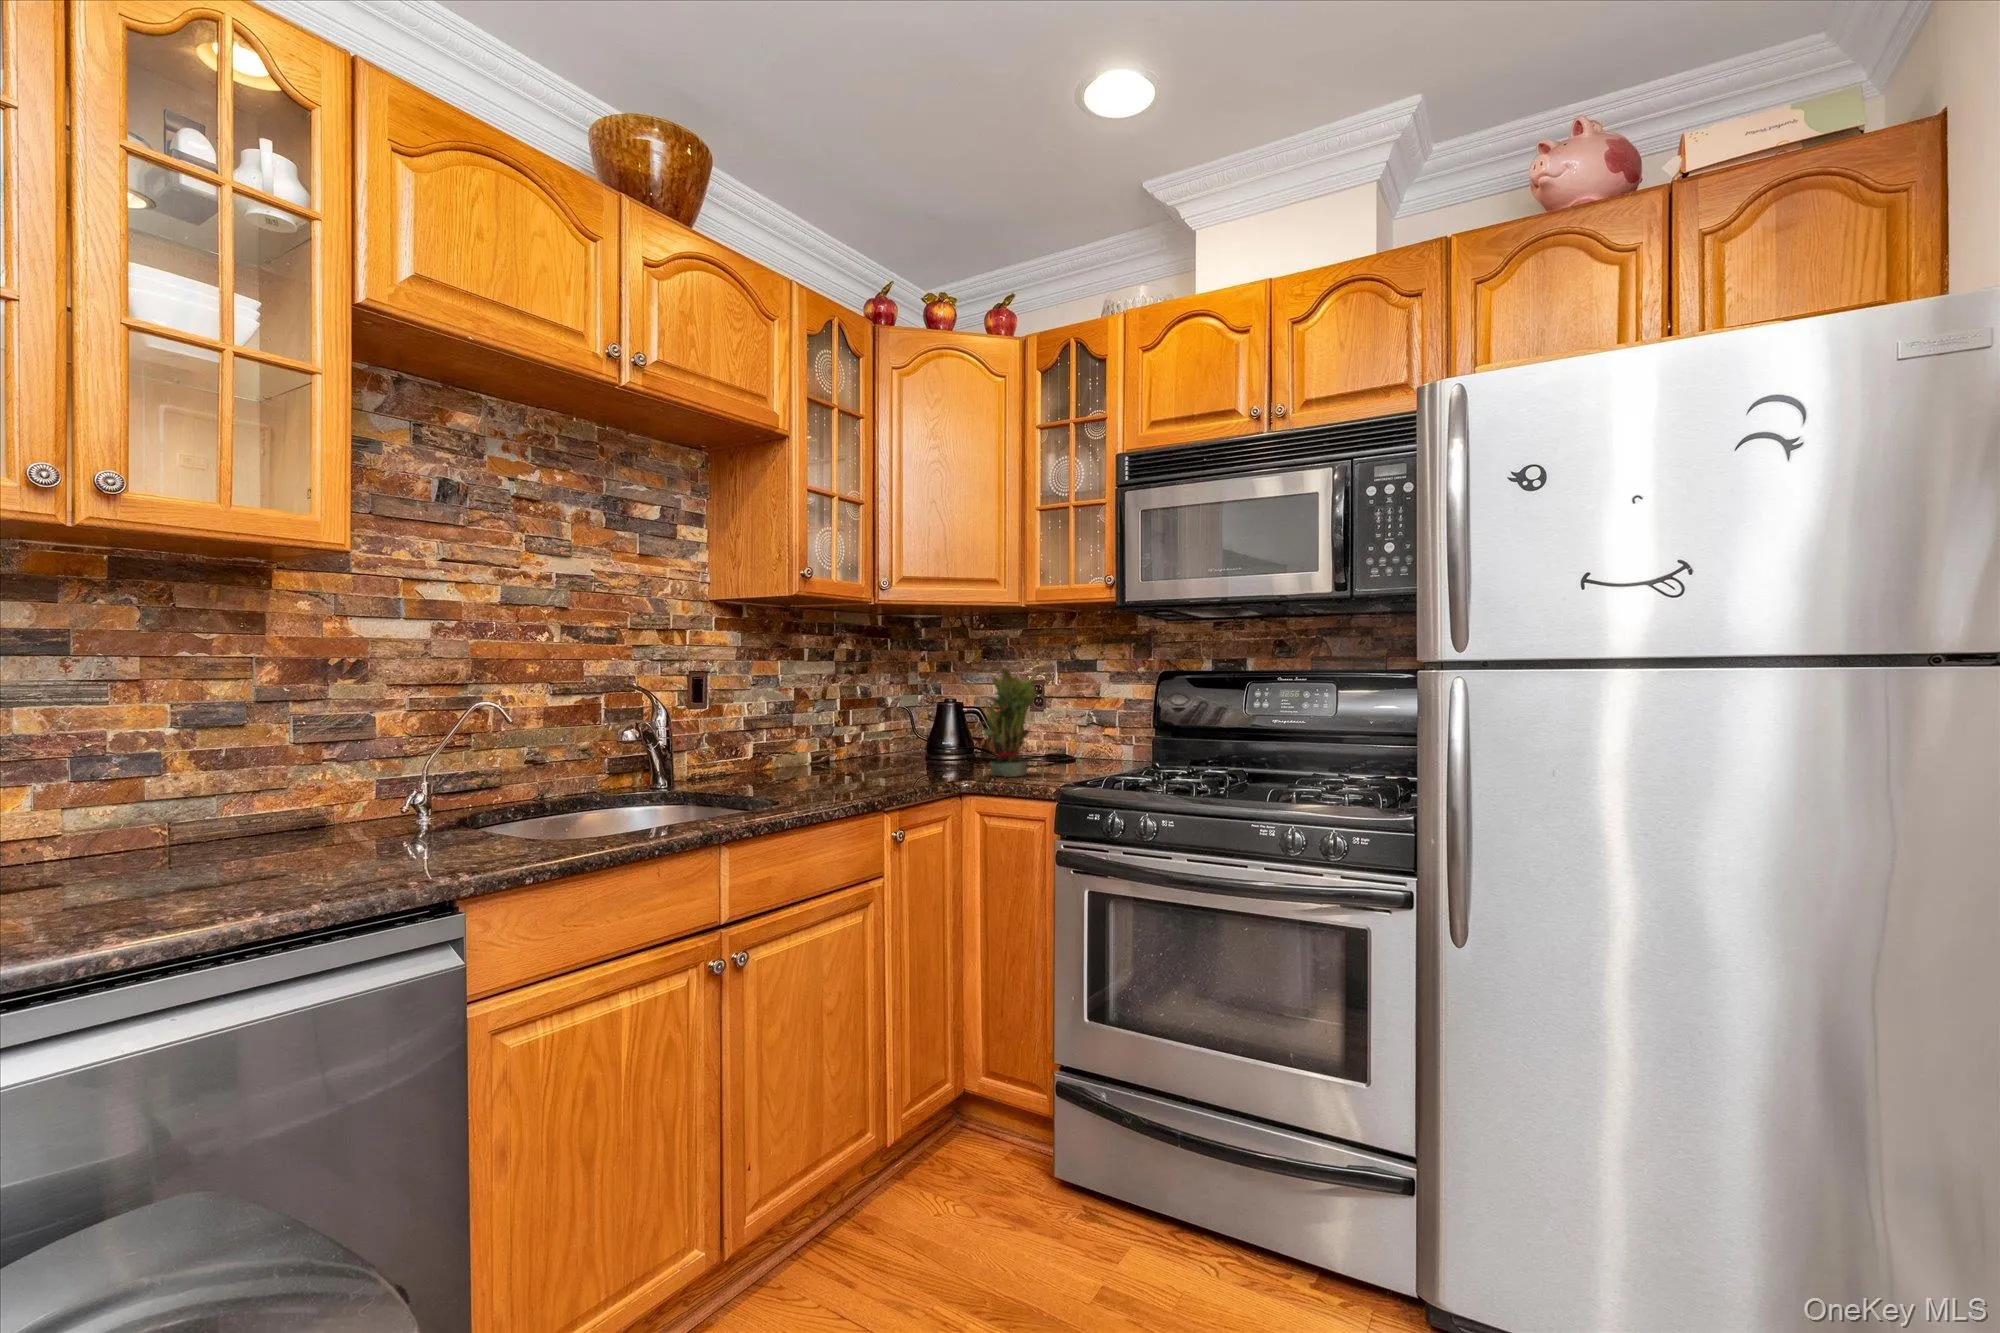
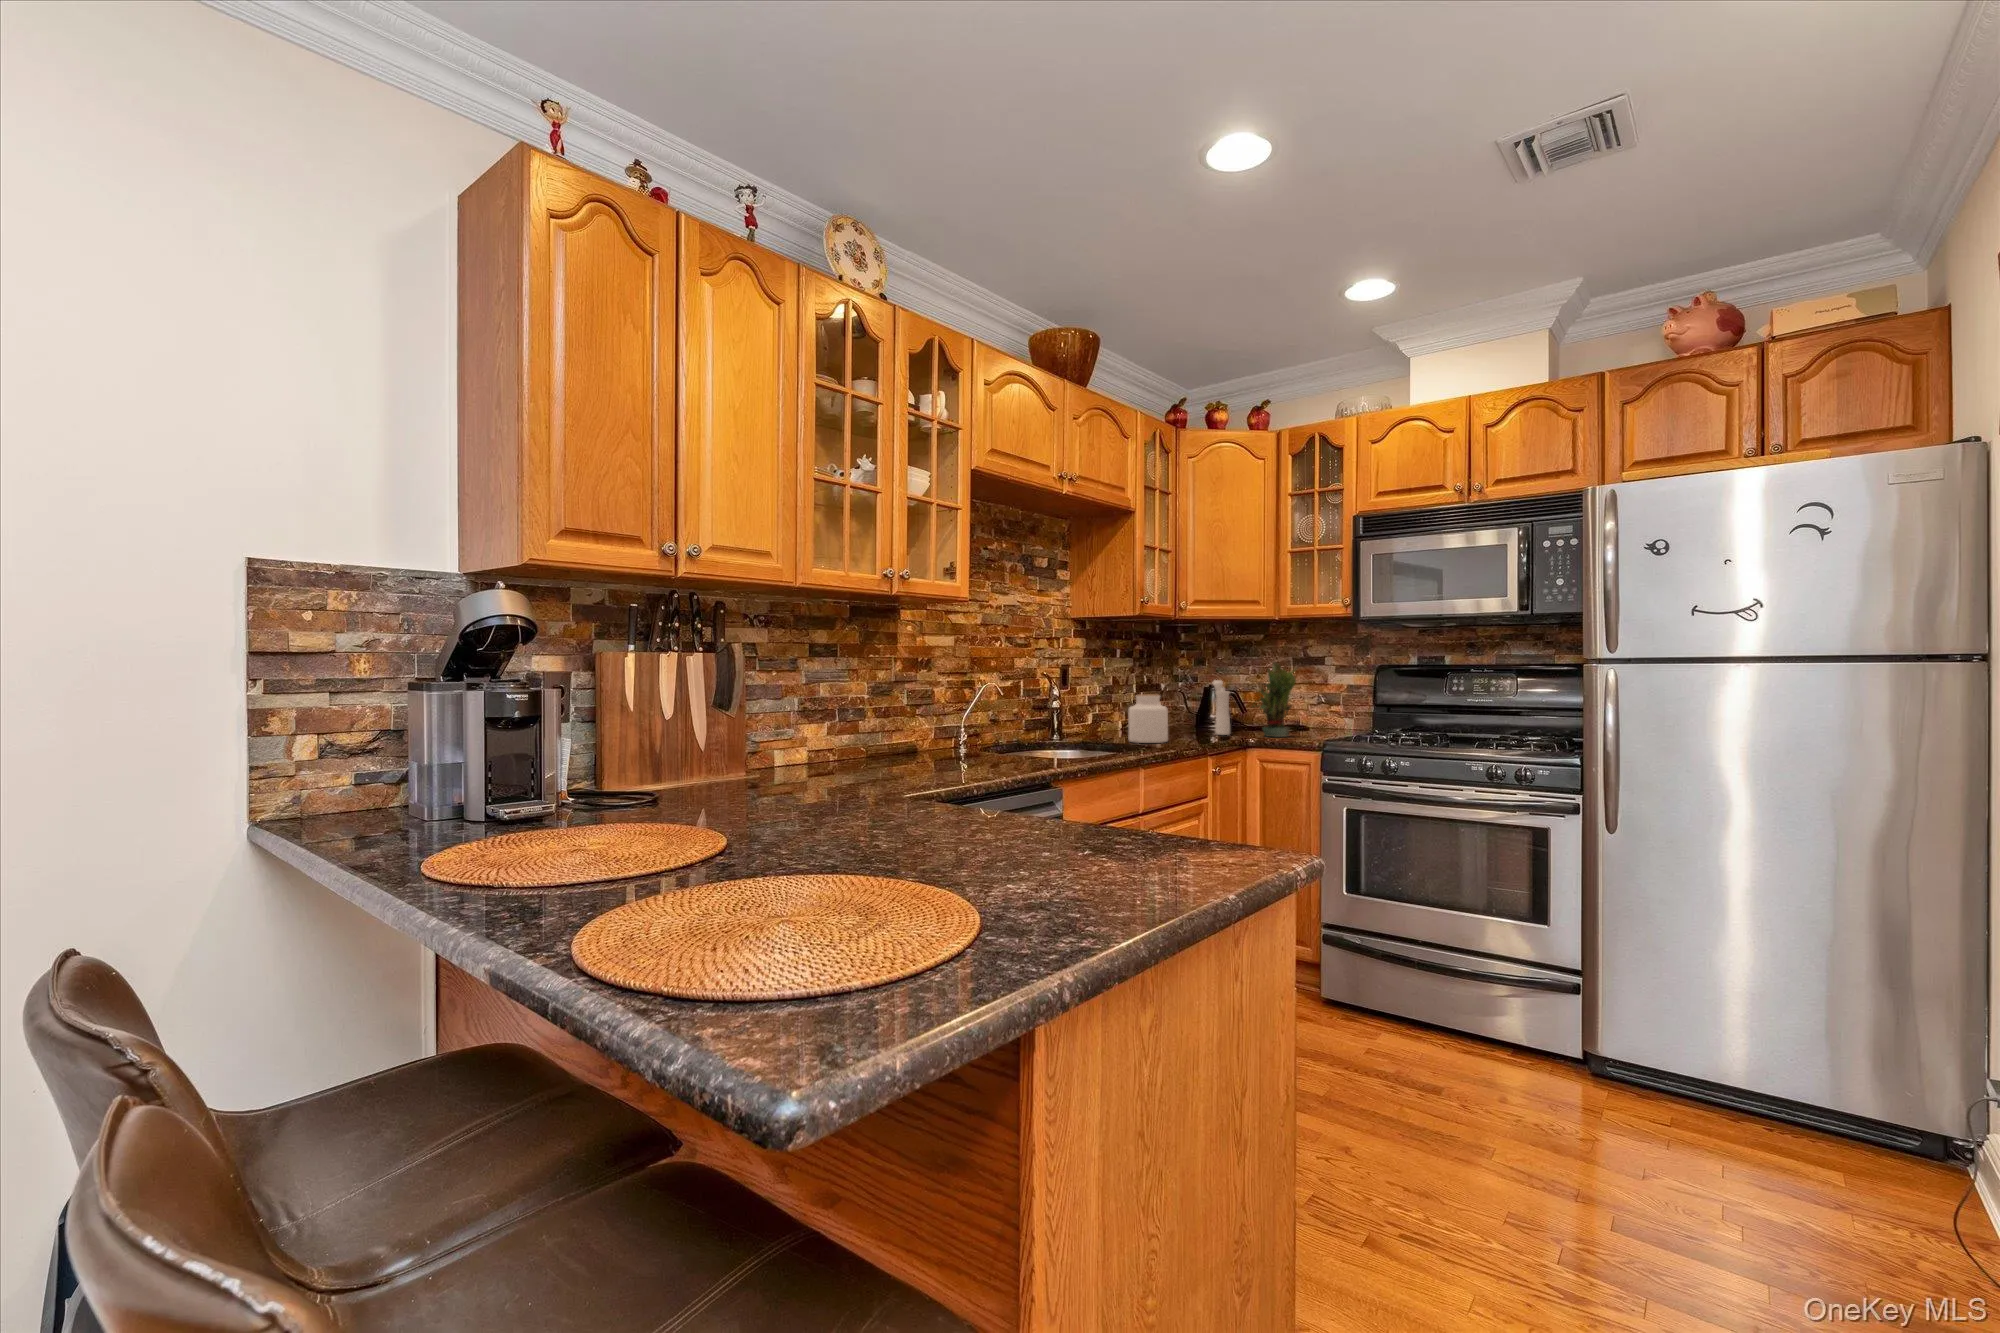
pepper mill: none [929,693,951,772] -> present [1213,680,1230,735]
jar: none [777,715,837,791] -> present [1128,694,1168,743]

